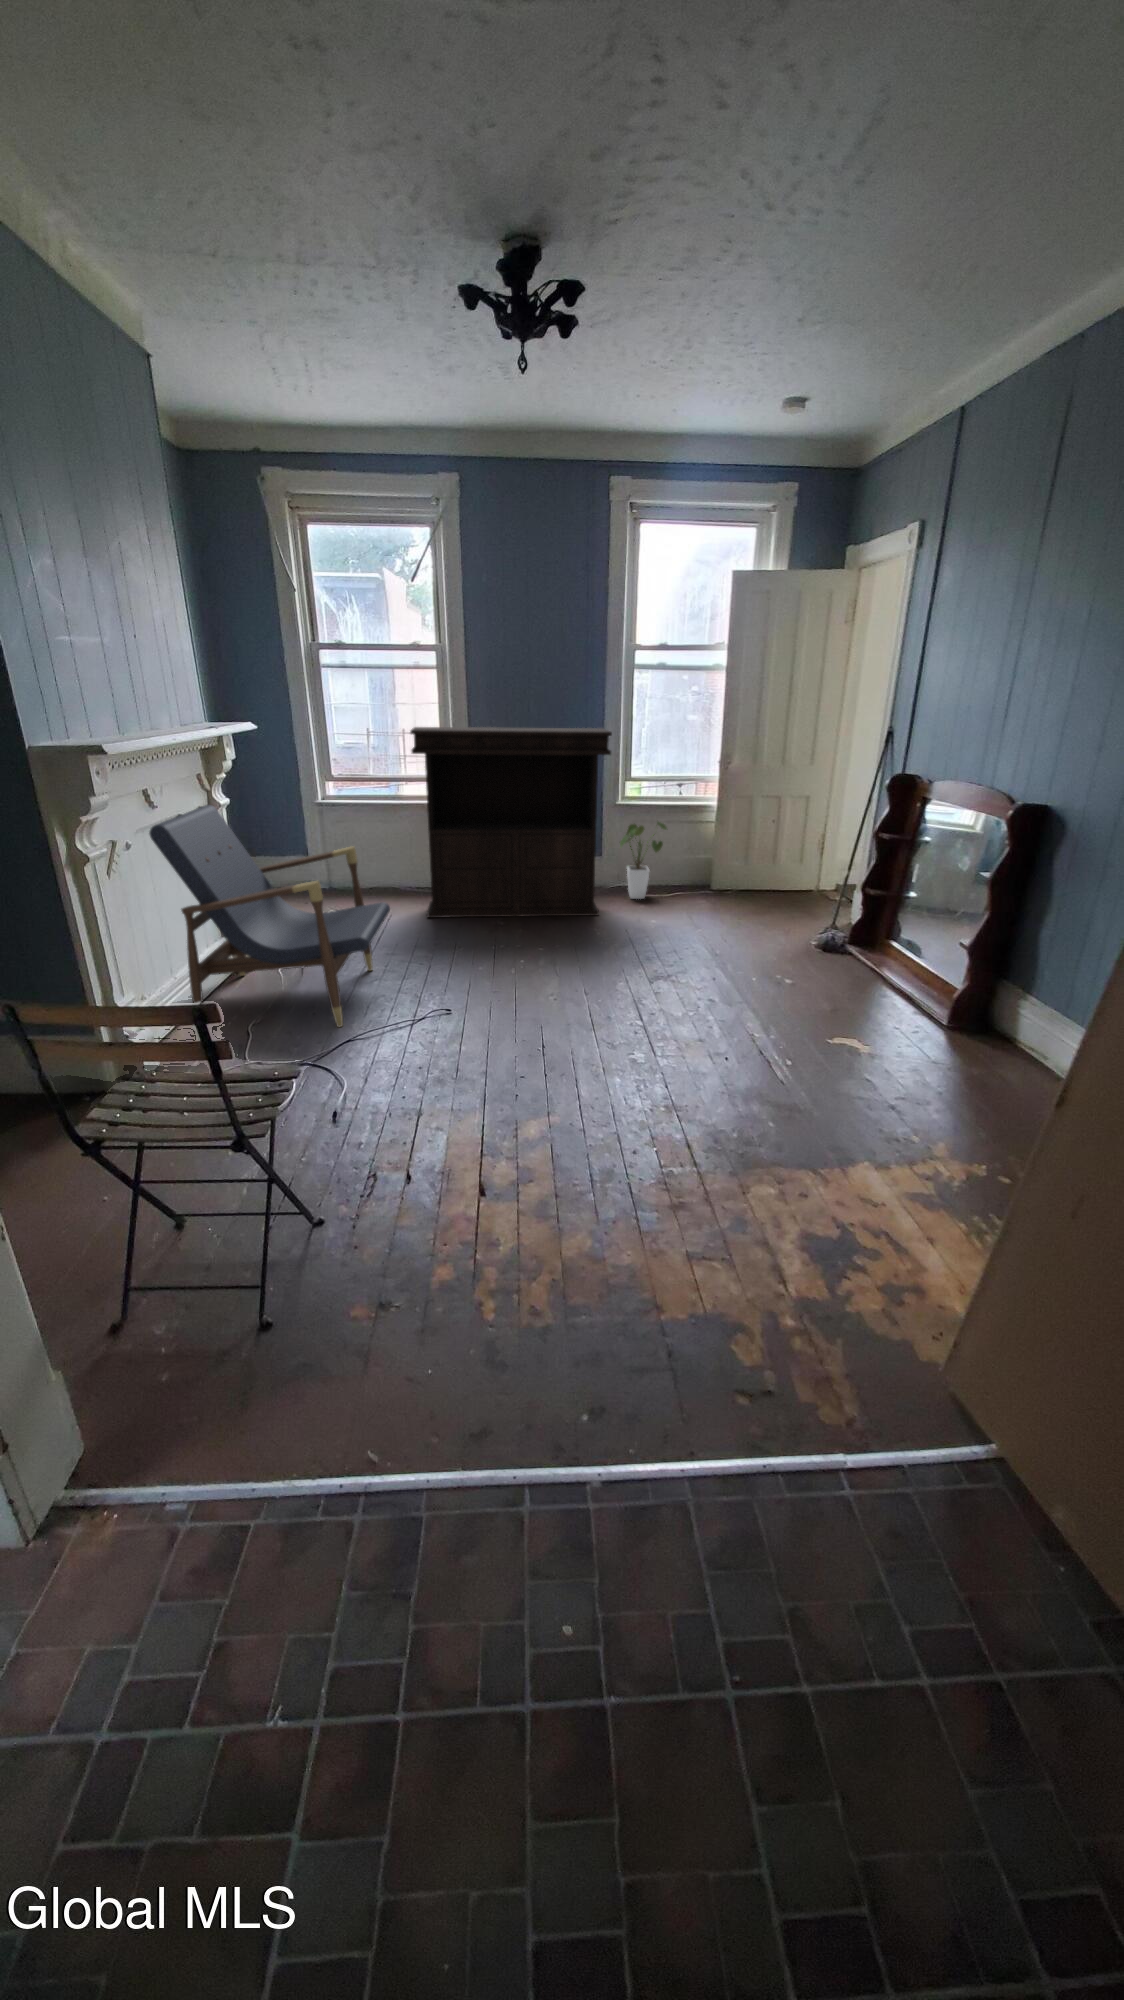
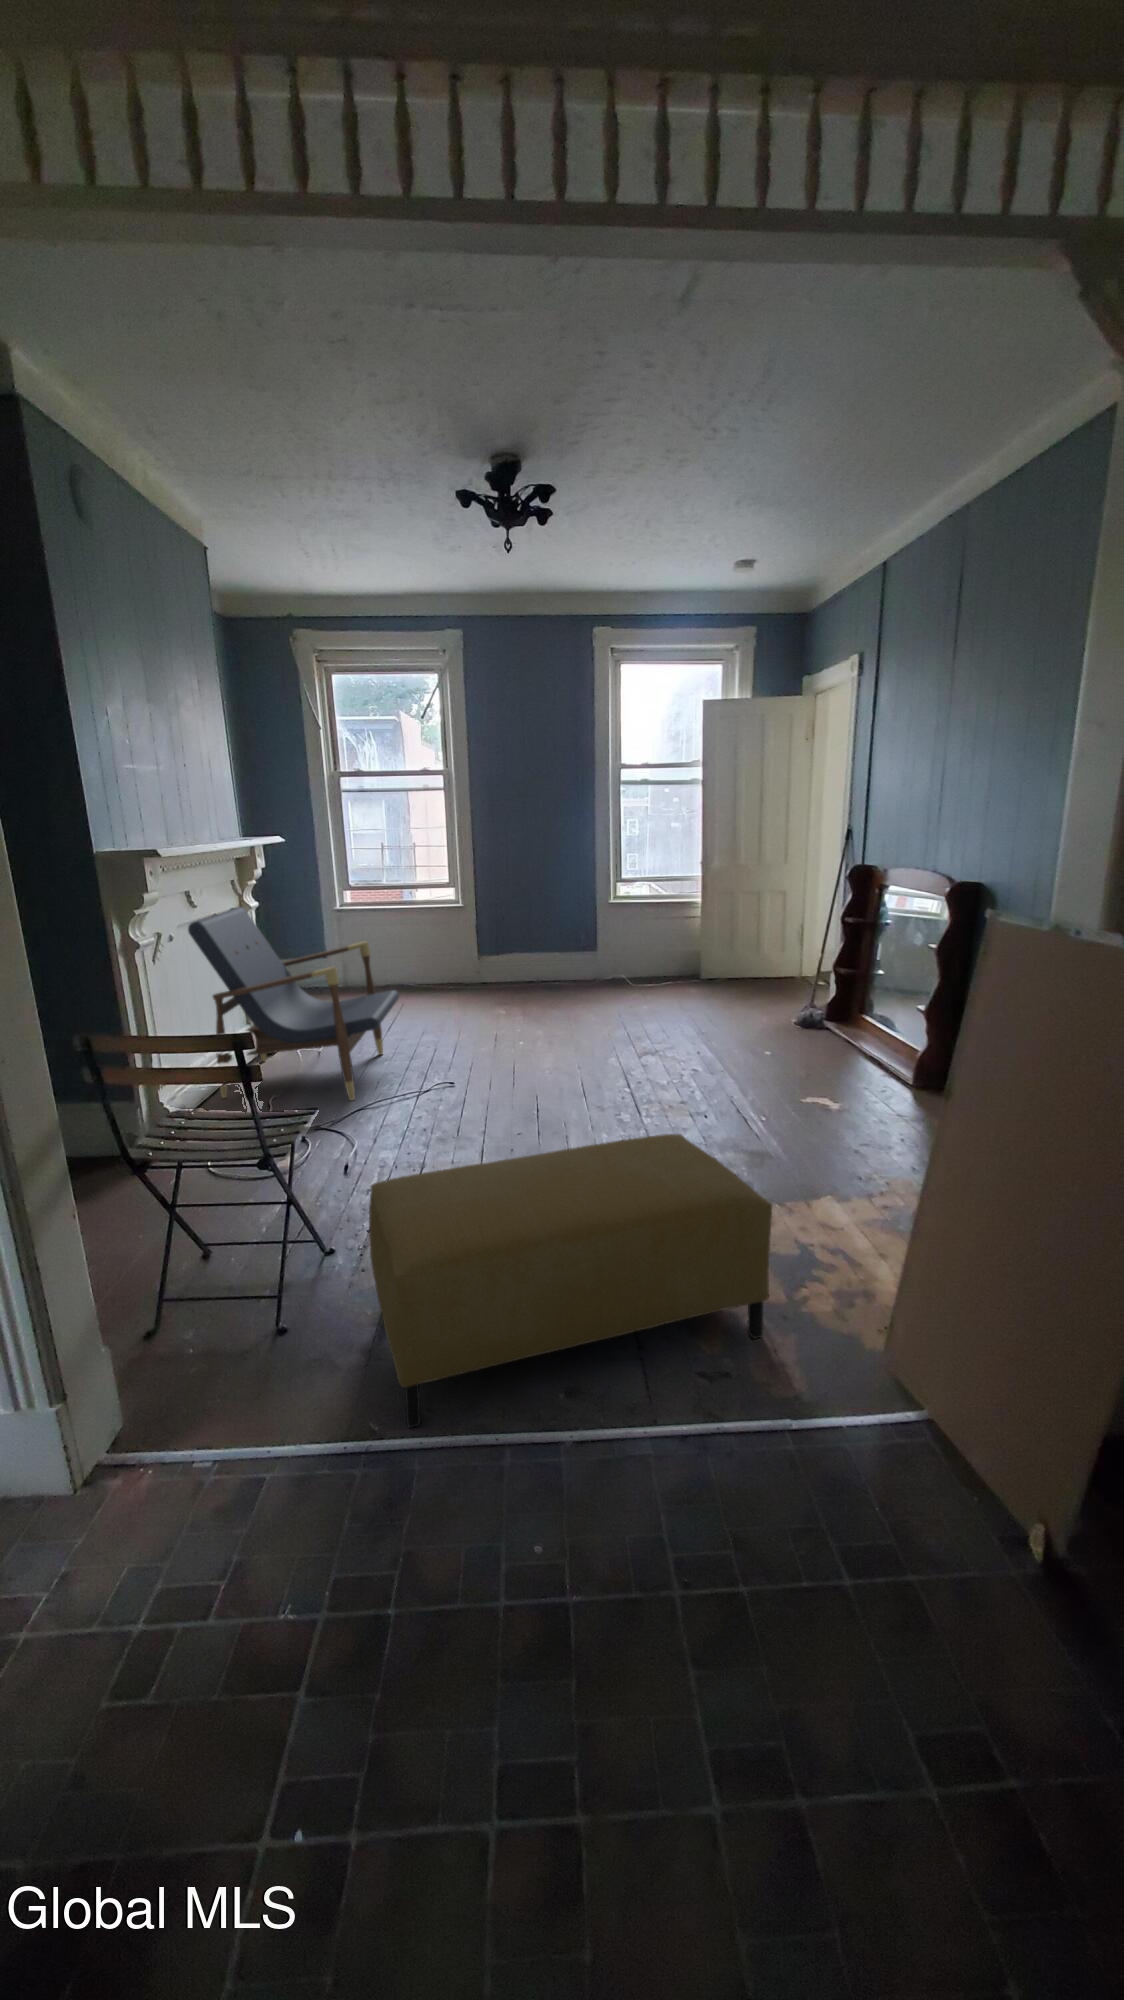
console table: present [410,727,612,918] -> none [419,836,601,1010]
house plant: present [620,822,667,899] -> none [614,917,659,990]
ottoman: none [364,1106,833,1462] -> present [369,1134,772,1428]

